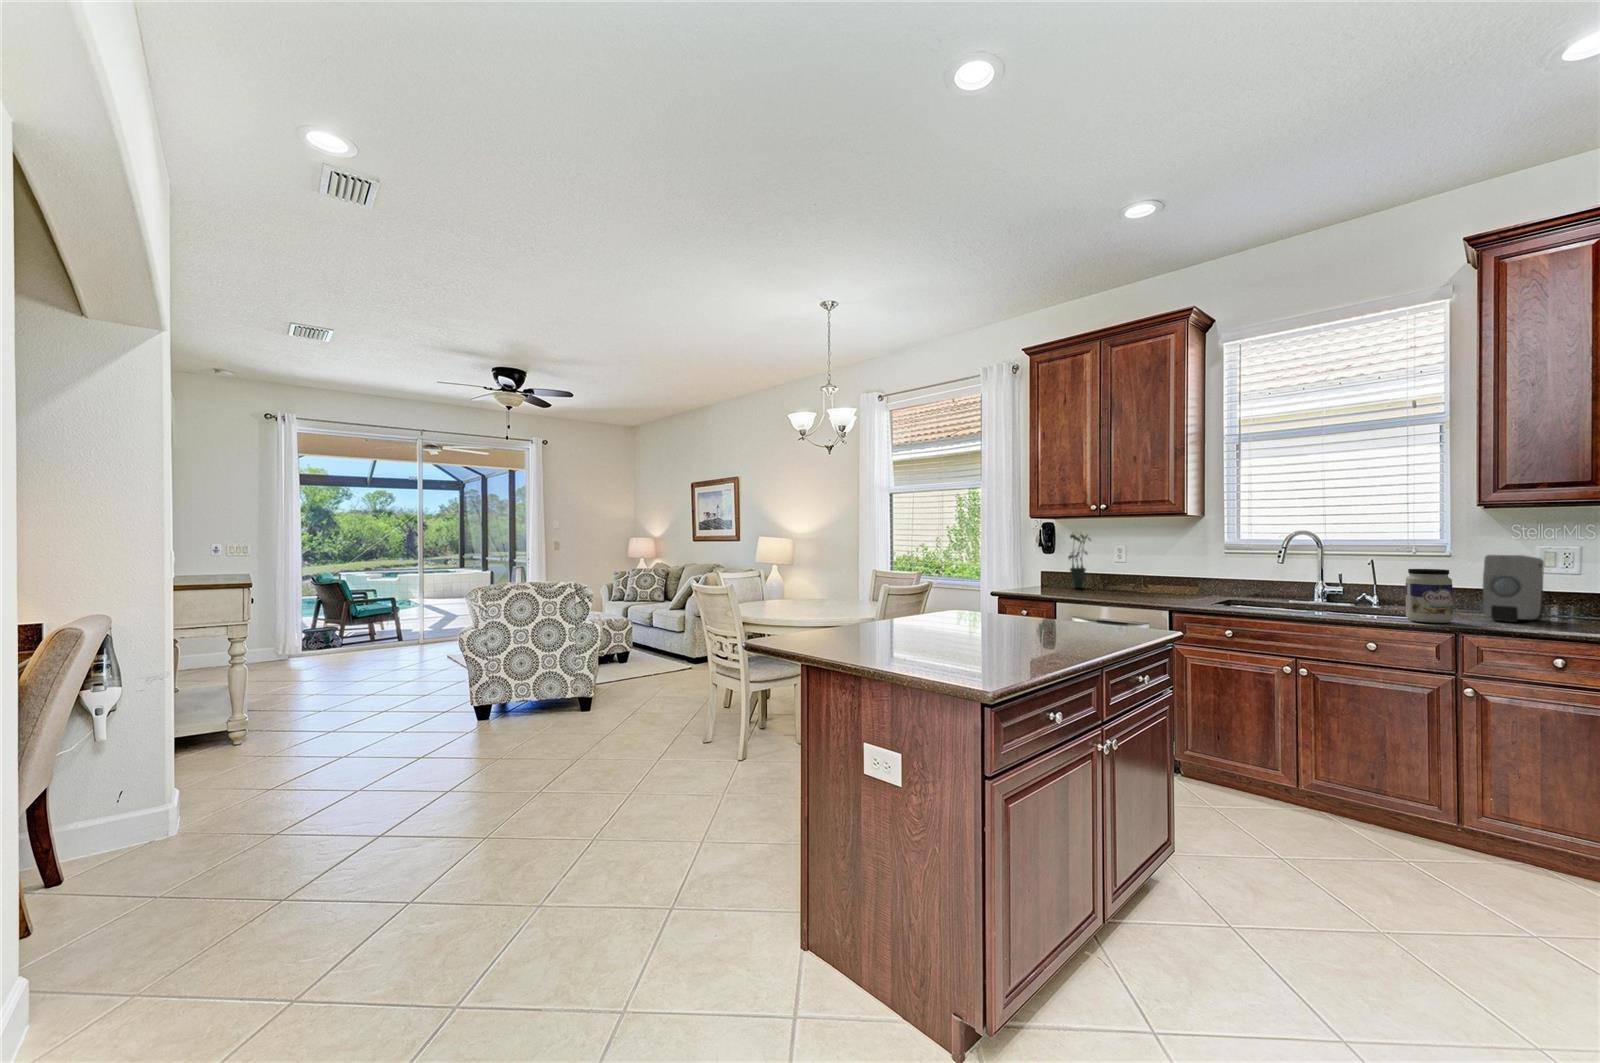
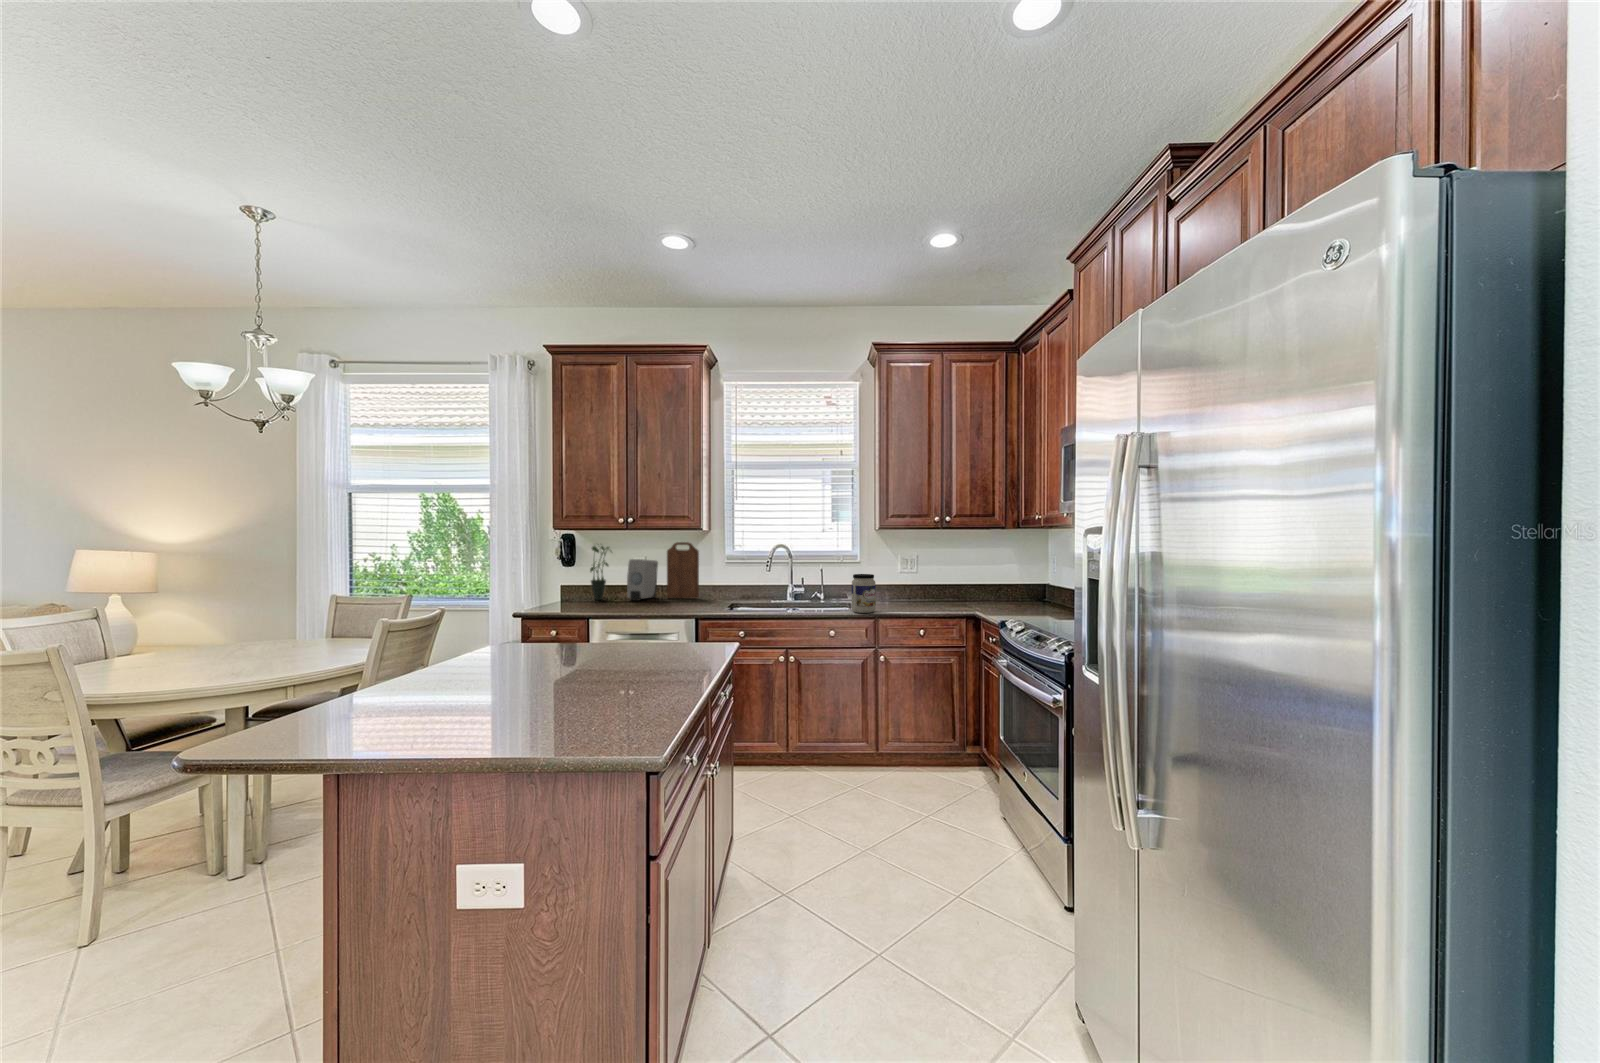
cutting board: none [1152,530,1191,593] -> present [667,542,699,598]
soap dispenser: present [1483,555,1544,622] -> present [627,559,658,600]

